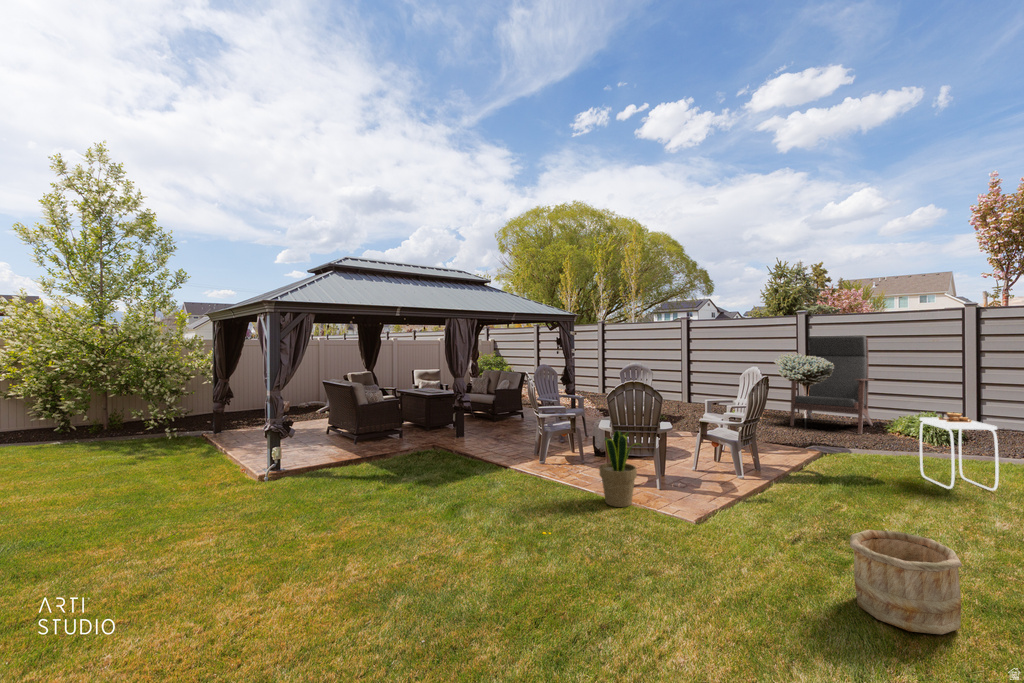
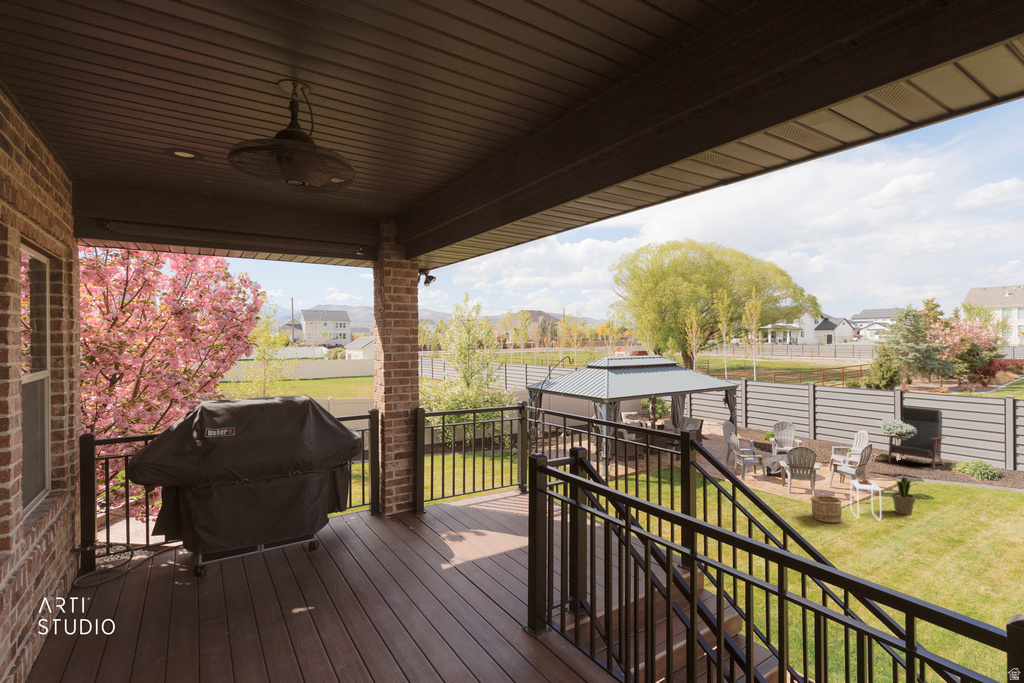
side table: present [920,412,999,491] -> present [850,479,881,521]
potted plant: present [599,431,641,507] -> present [892,477,916,515]
wooden bucket: present [850,530,962,634] -> present [811,495,842,523]

